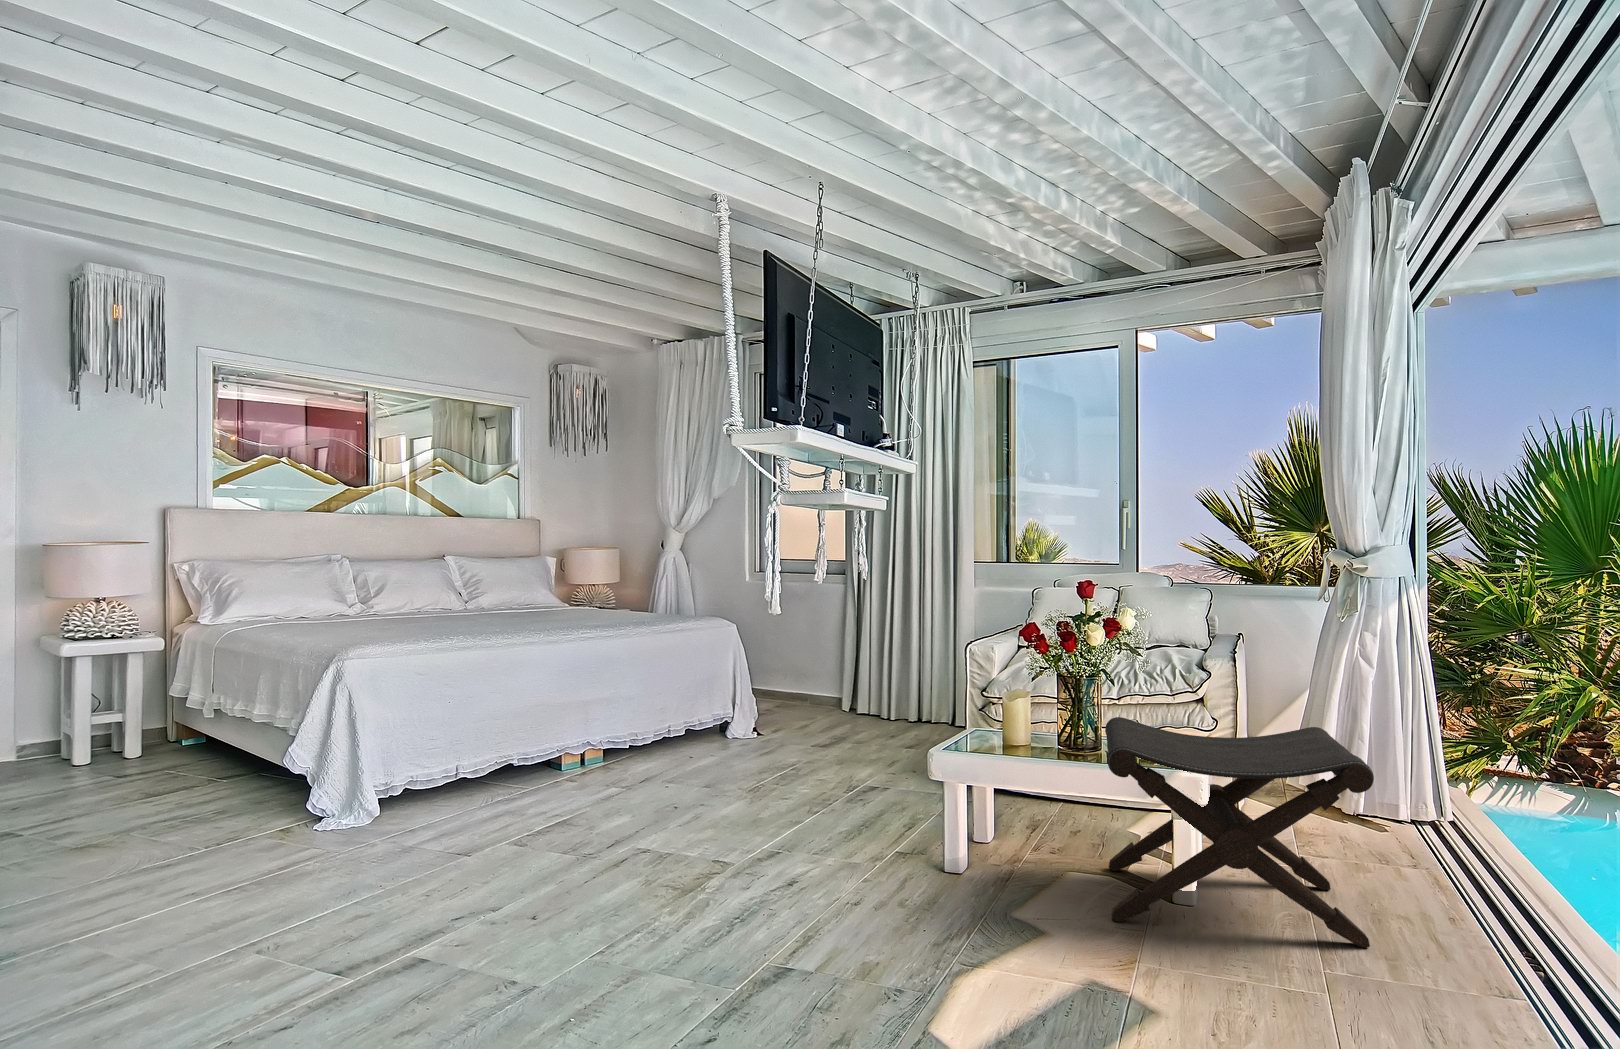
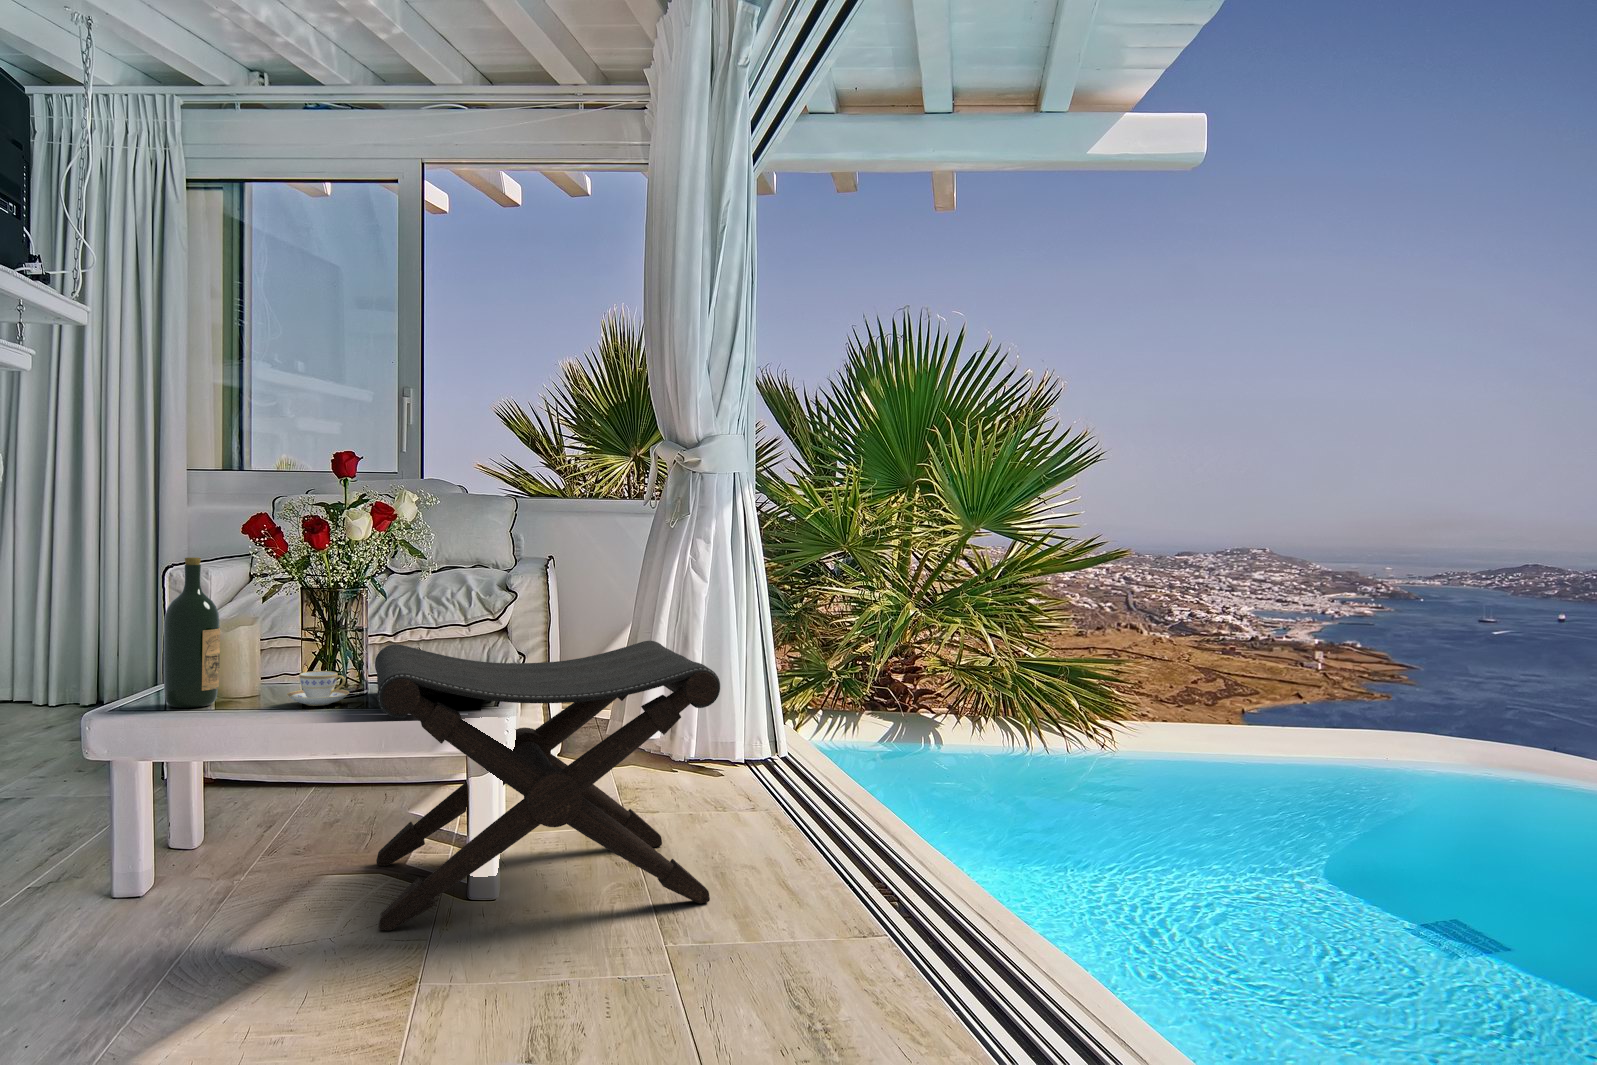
wine bottle: none [975,655,1007,751] -> present [164,557,220,708]
teacup: none [1049,733,1089,758] -> present [287,671,349,706]

